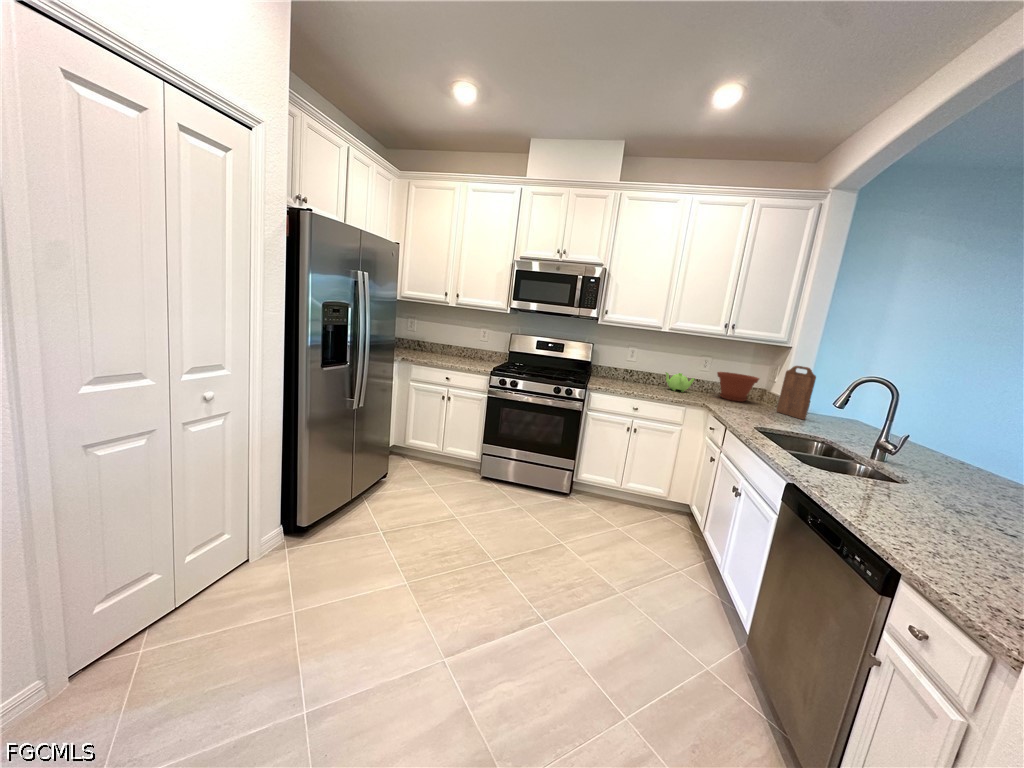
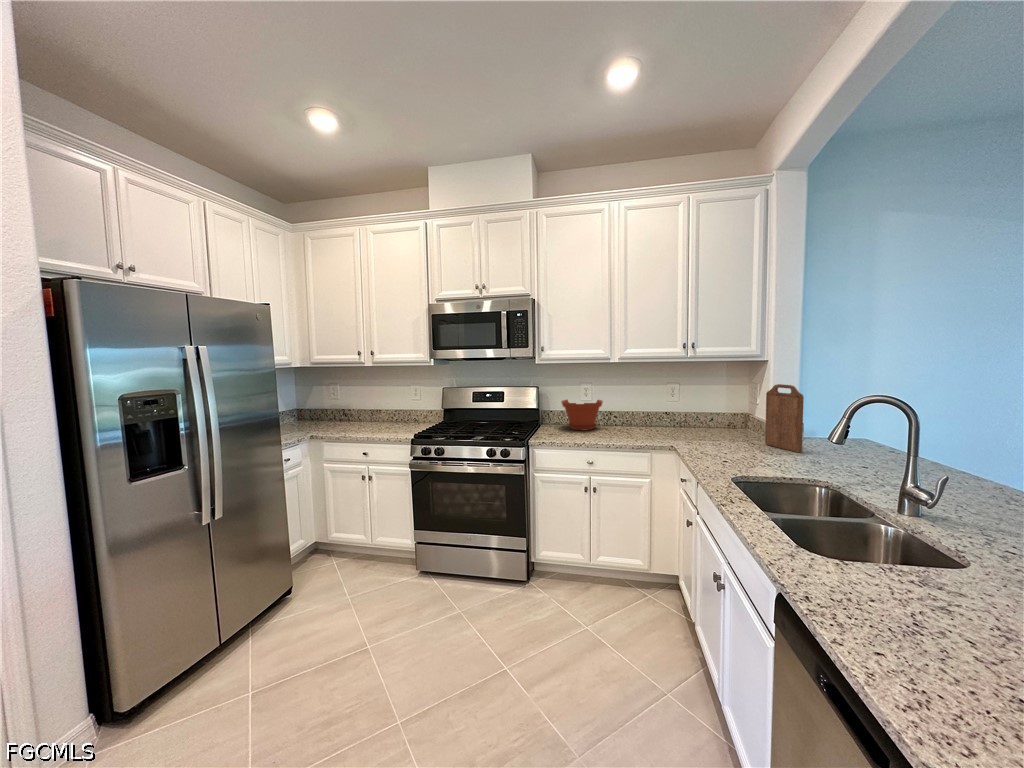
teapot: present [665,372,695,392] -> none [626,409,664,431]
plant pot: present [717,372,759,402] -> present [561,399,603,430]

